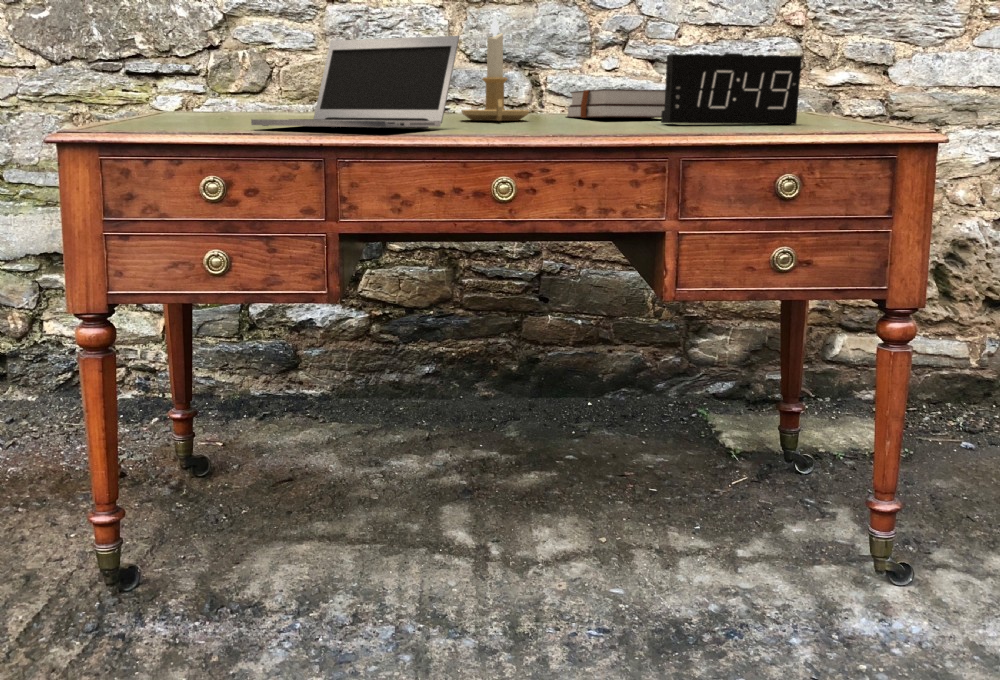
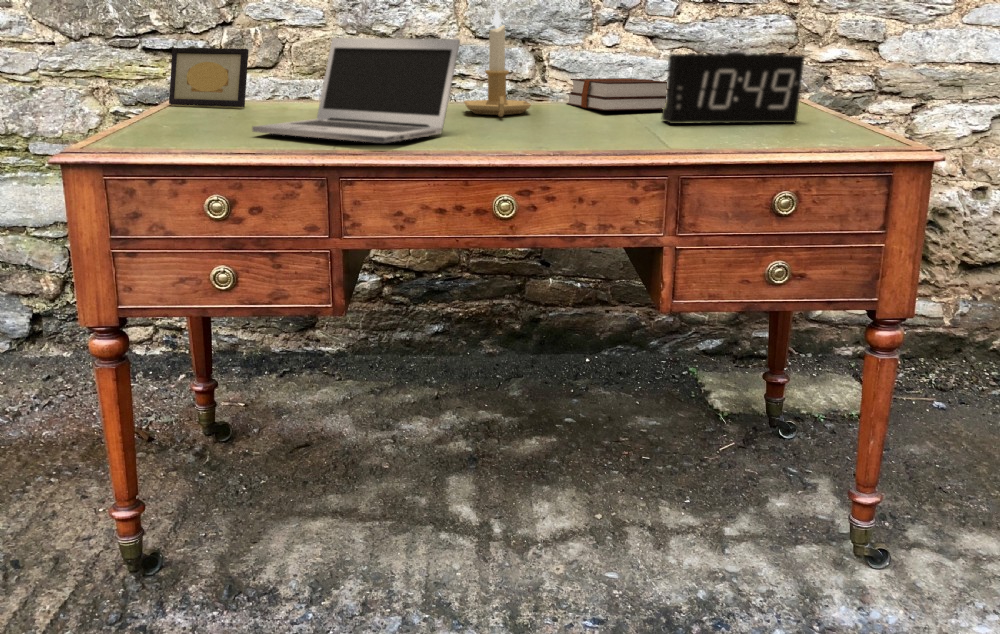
picture frame: none [157,59,242,118] -> present [169,48,249,107]

